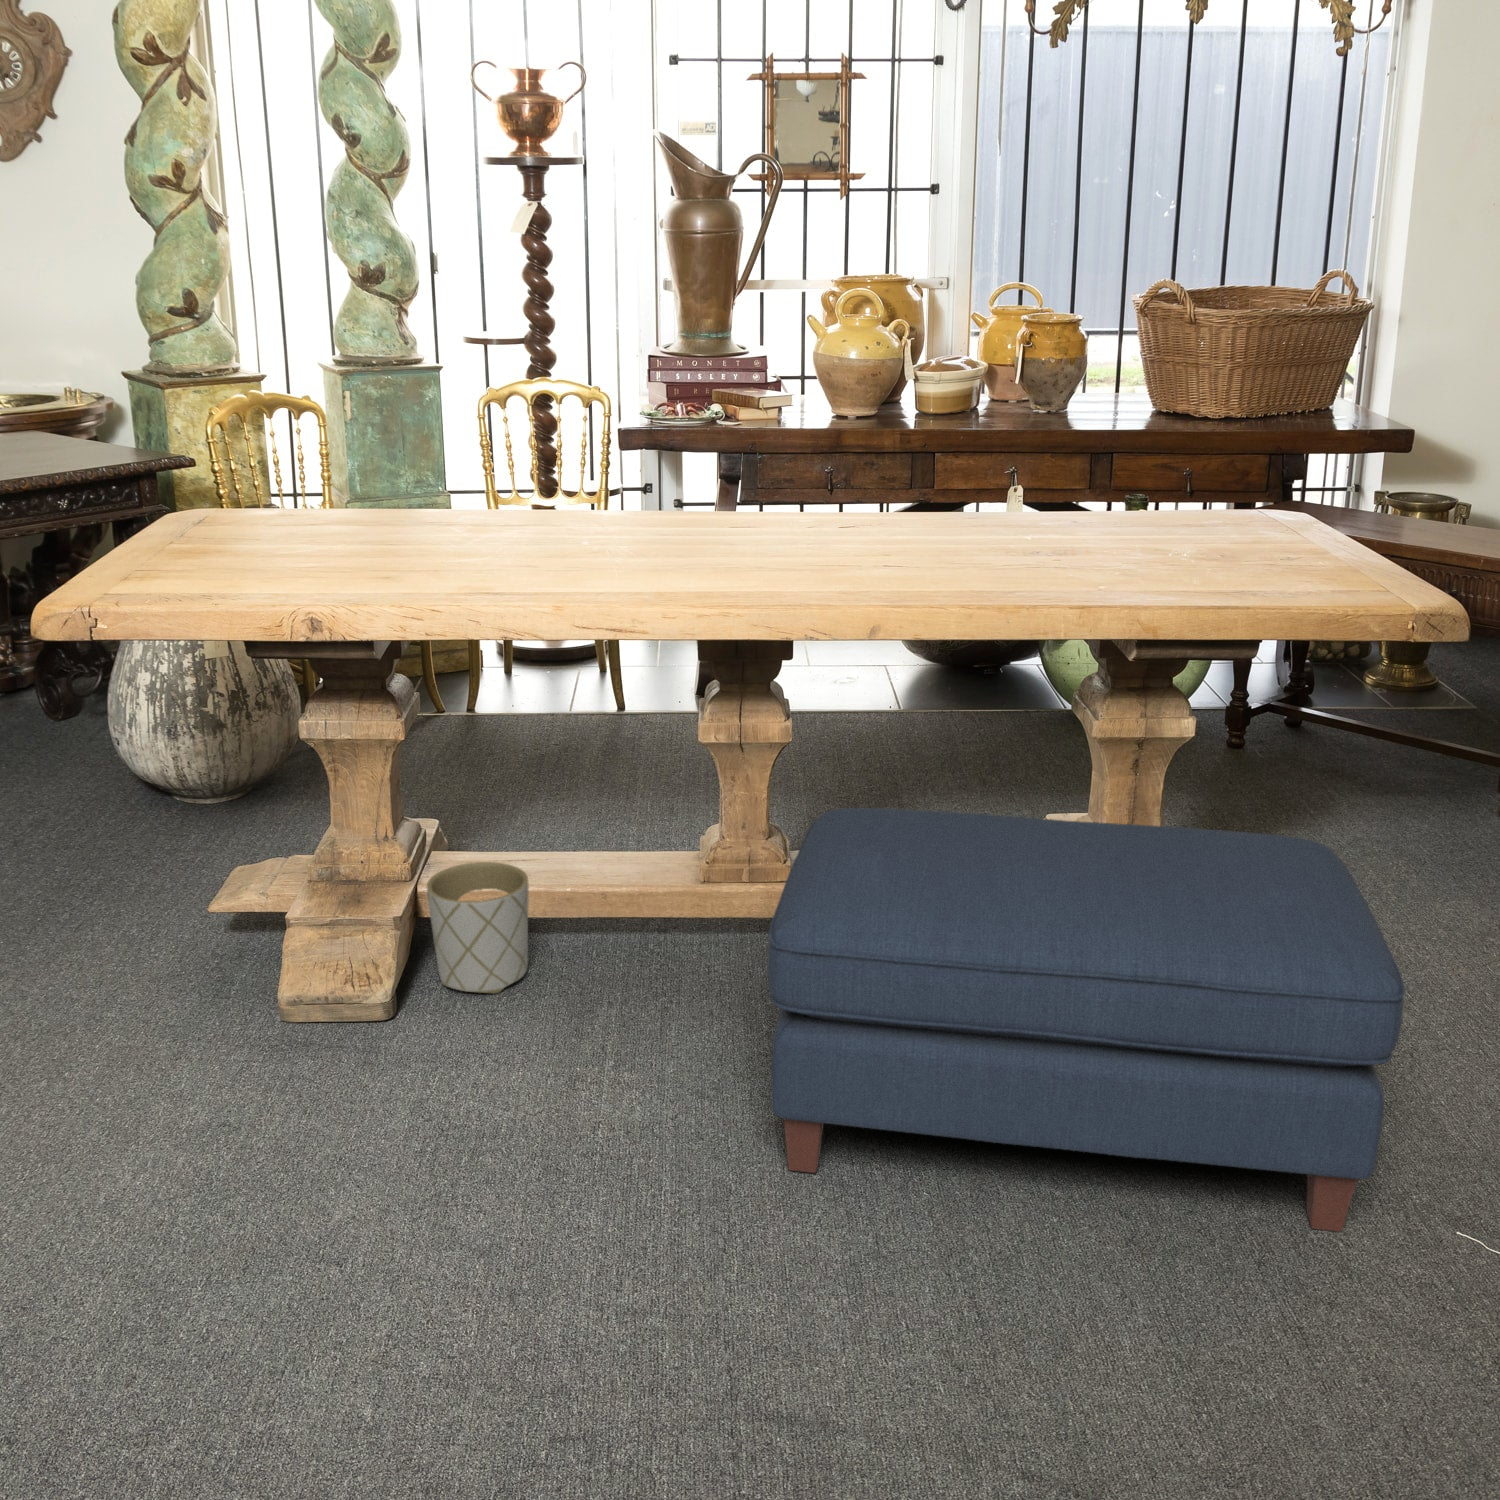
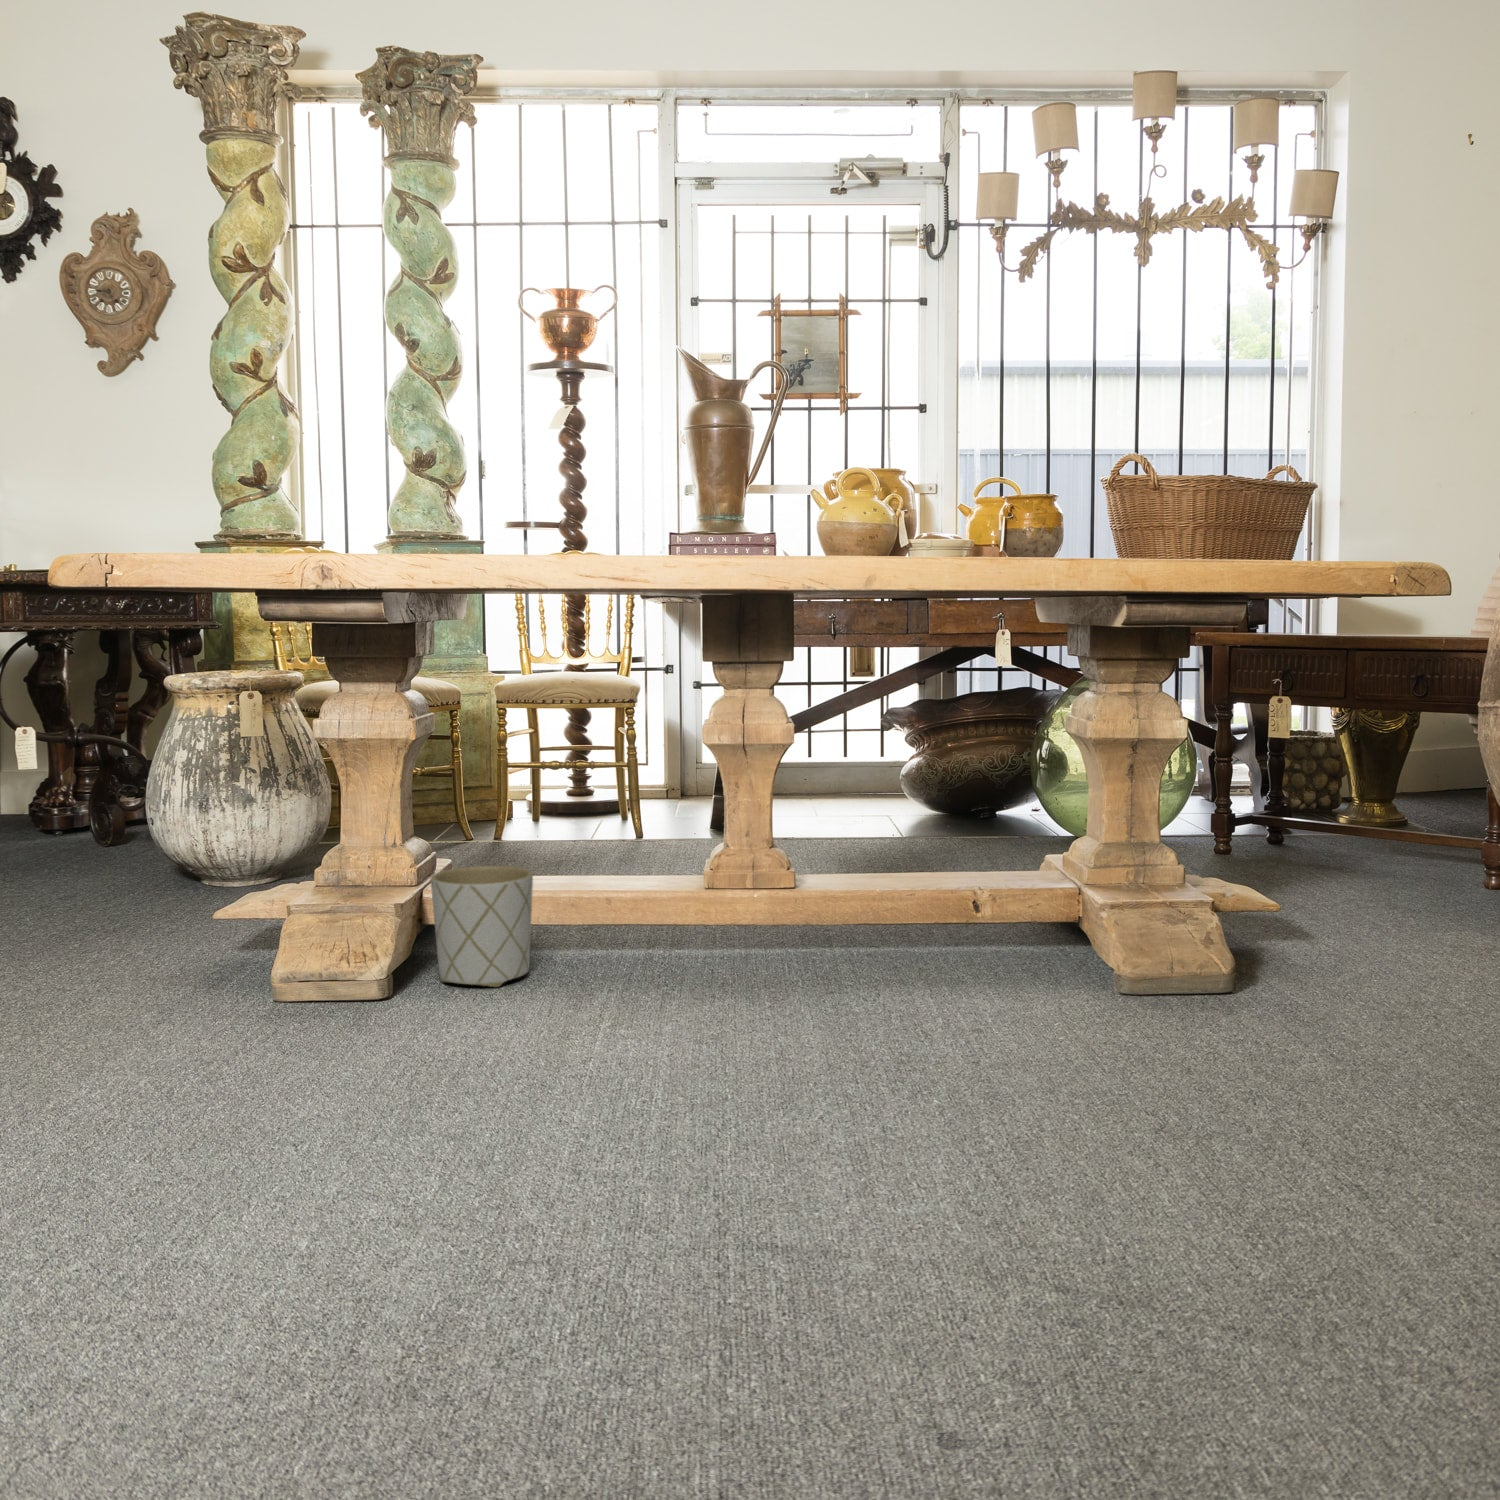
ottoman: present [767,808,1405,1232] -> none [767,767,1431,1131]

